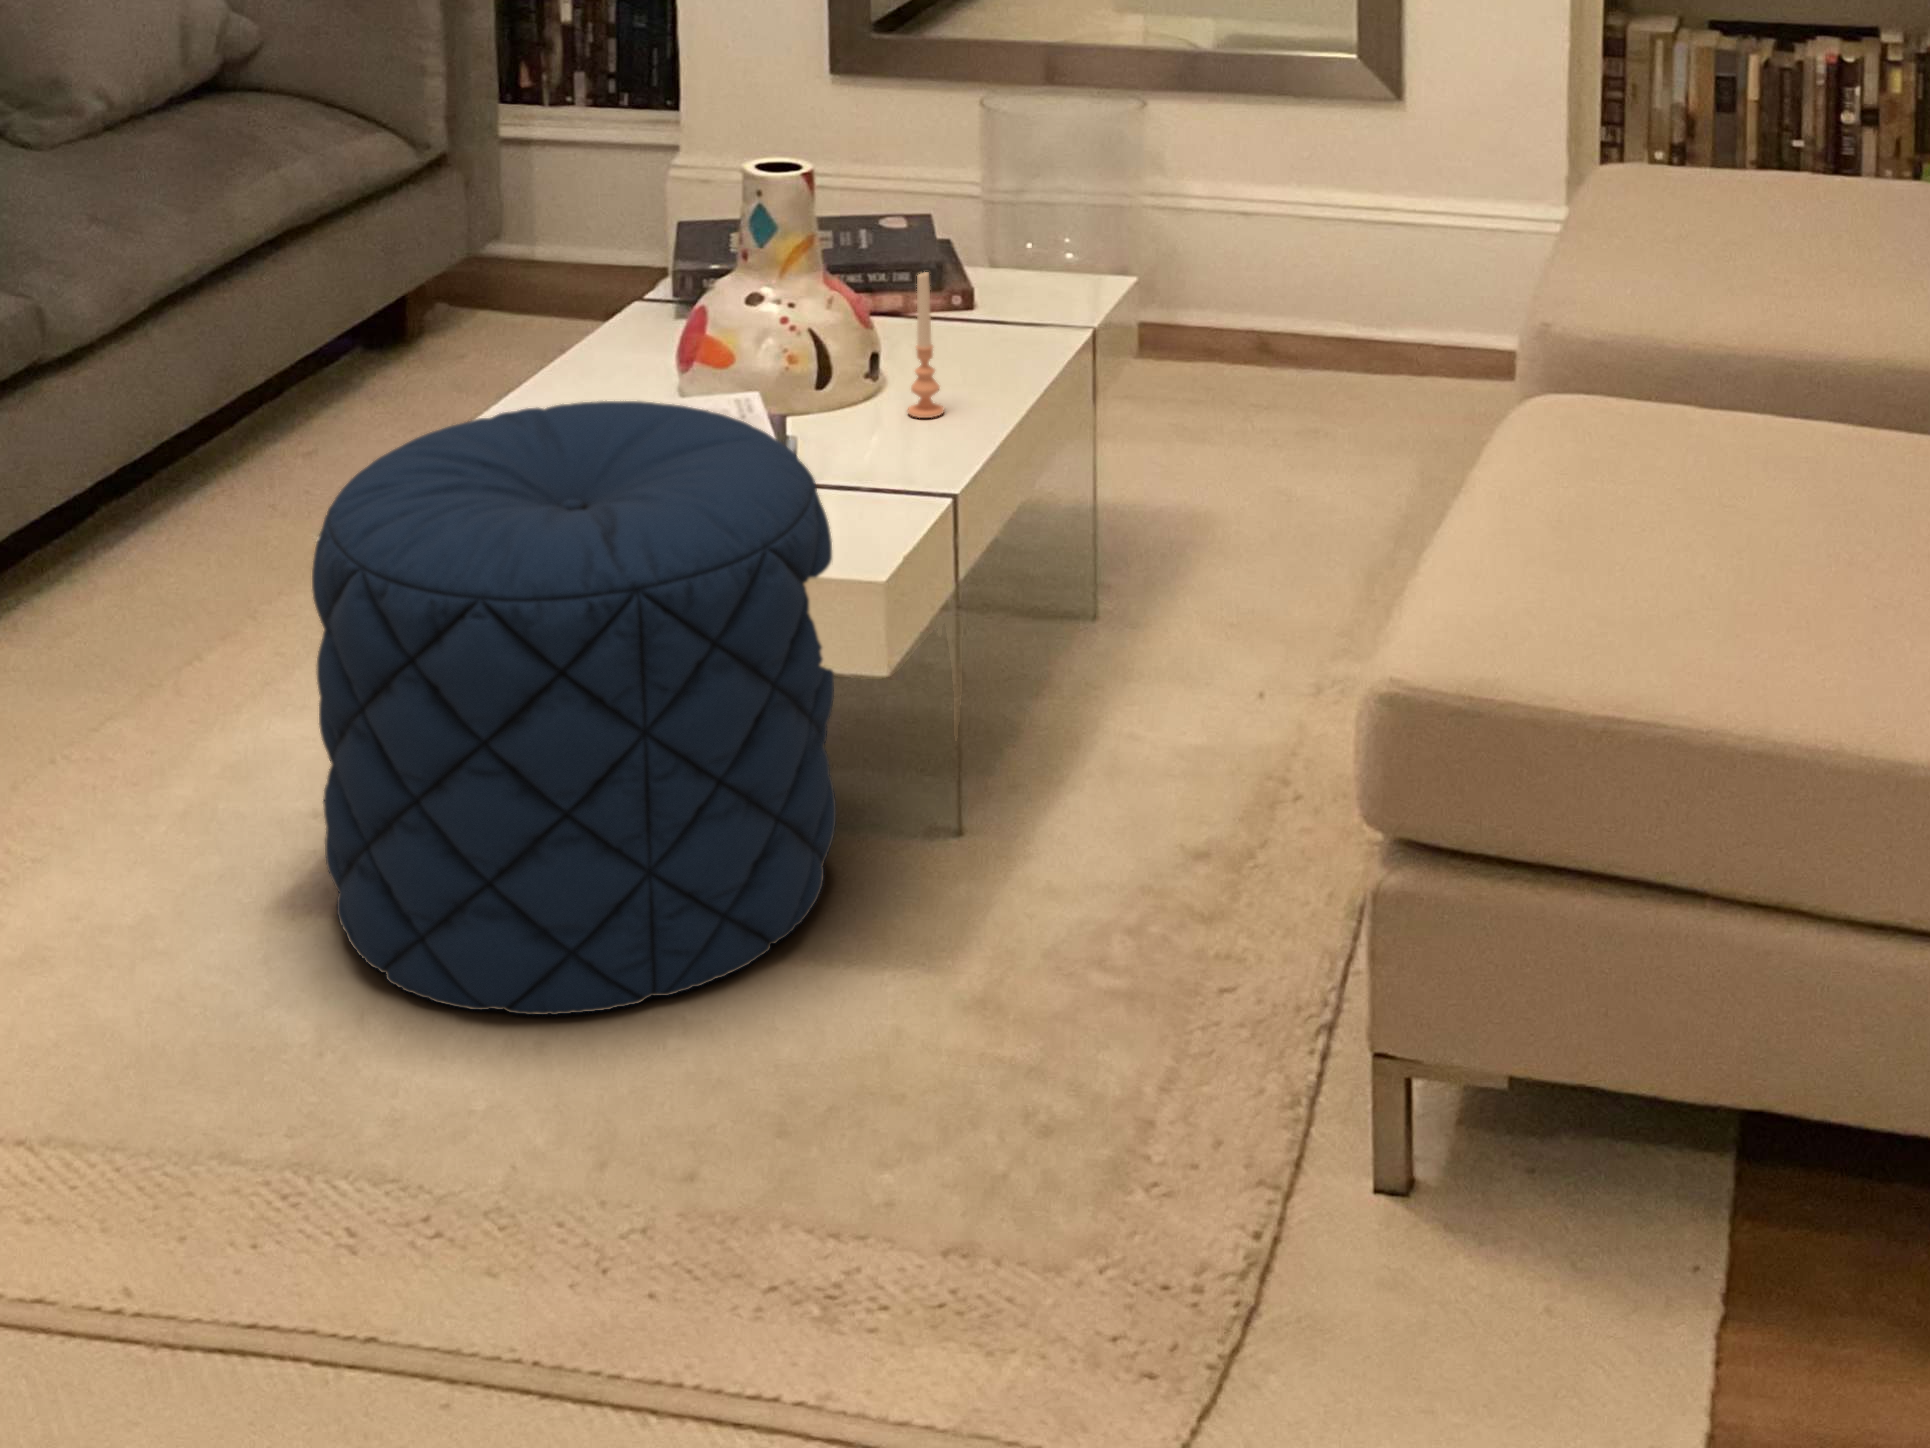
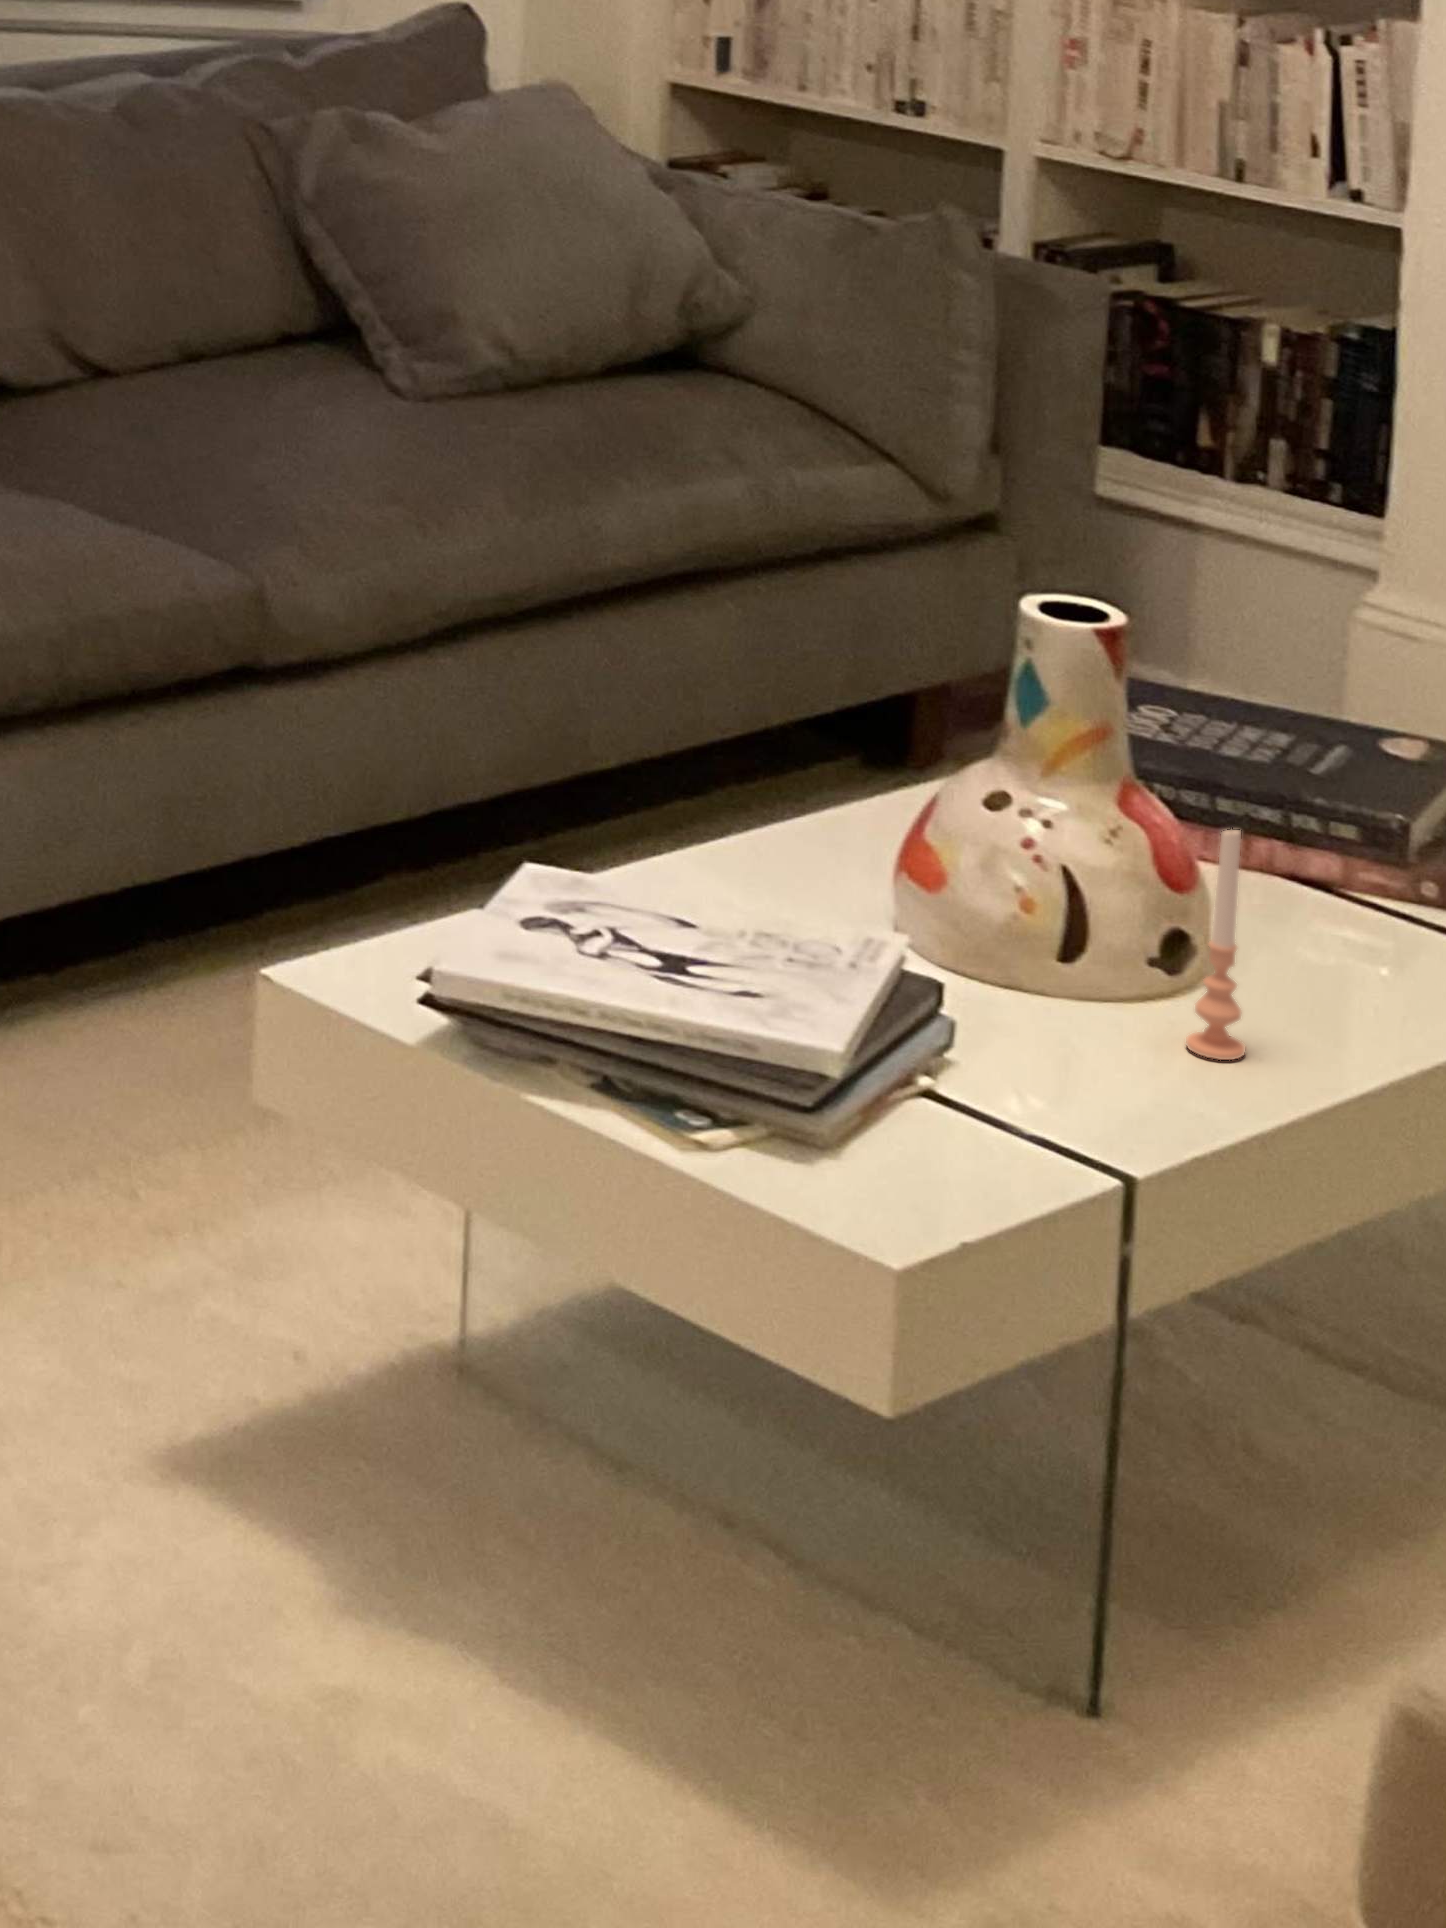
pouf: present [312,401,836,1015] -> none [141,864,886,1777]

